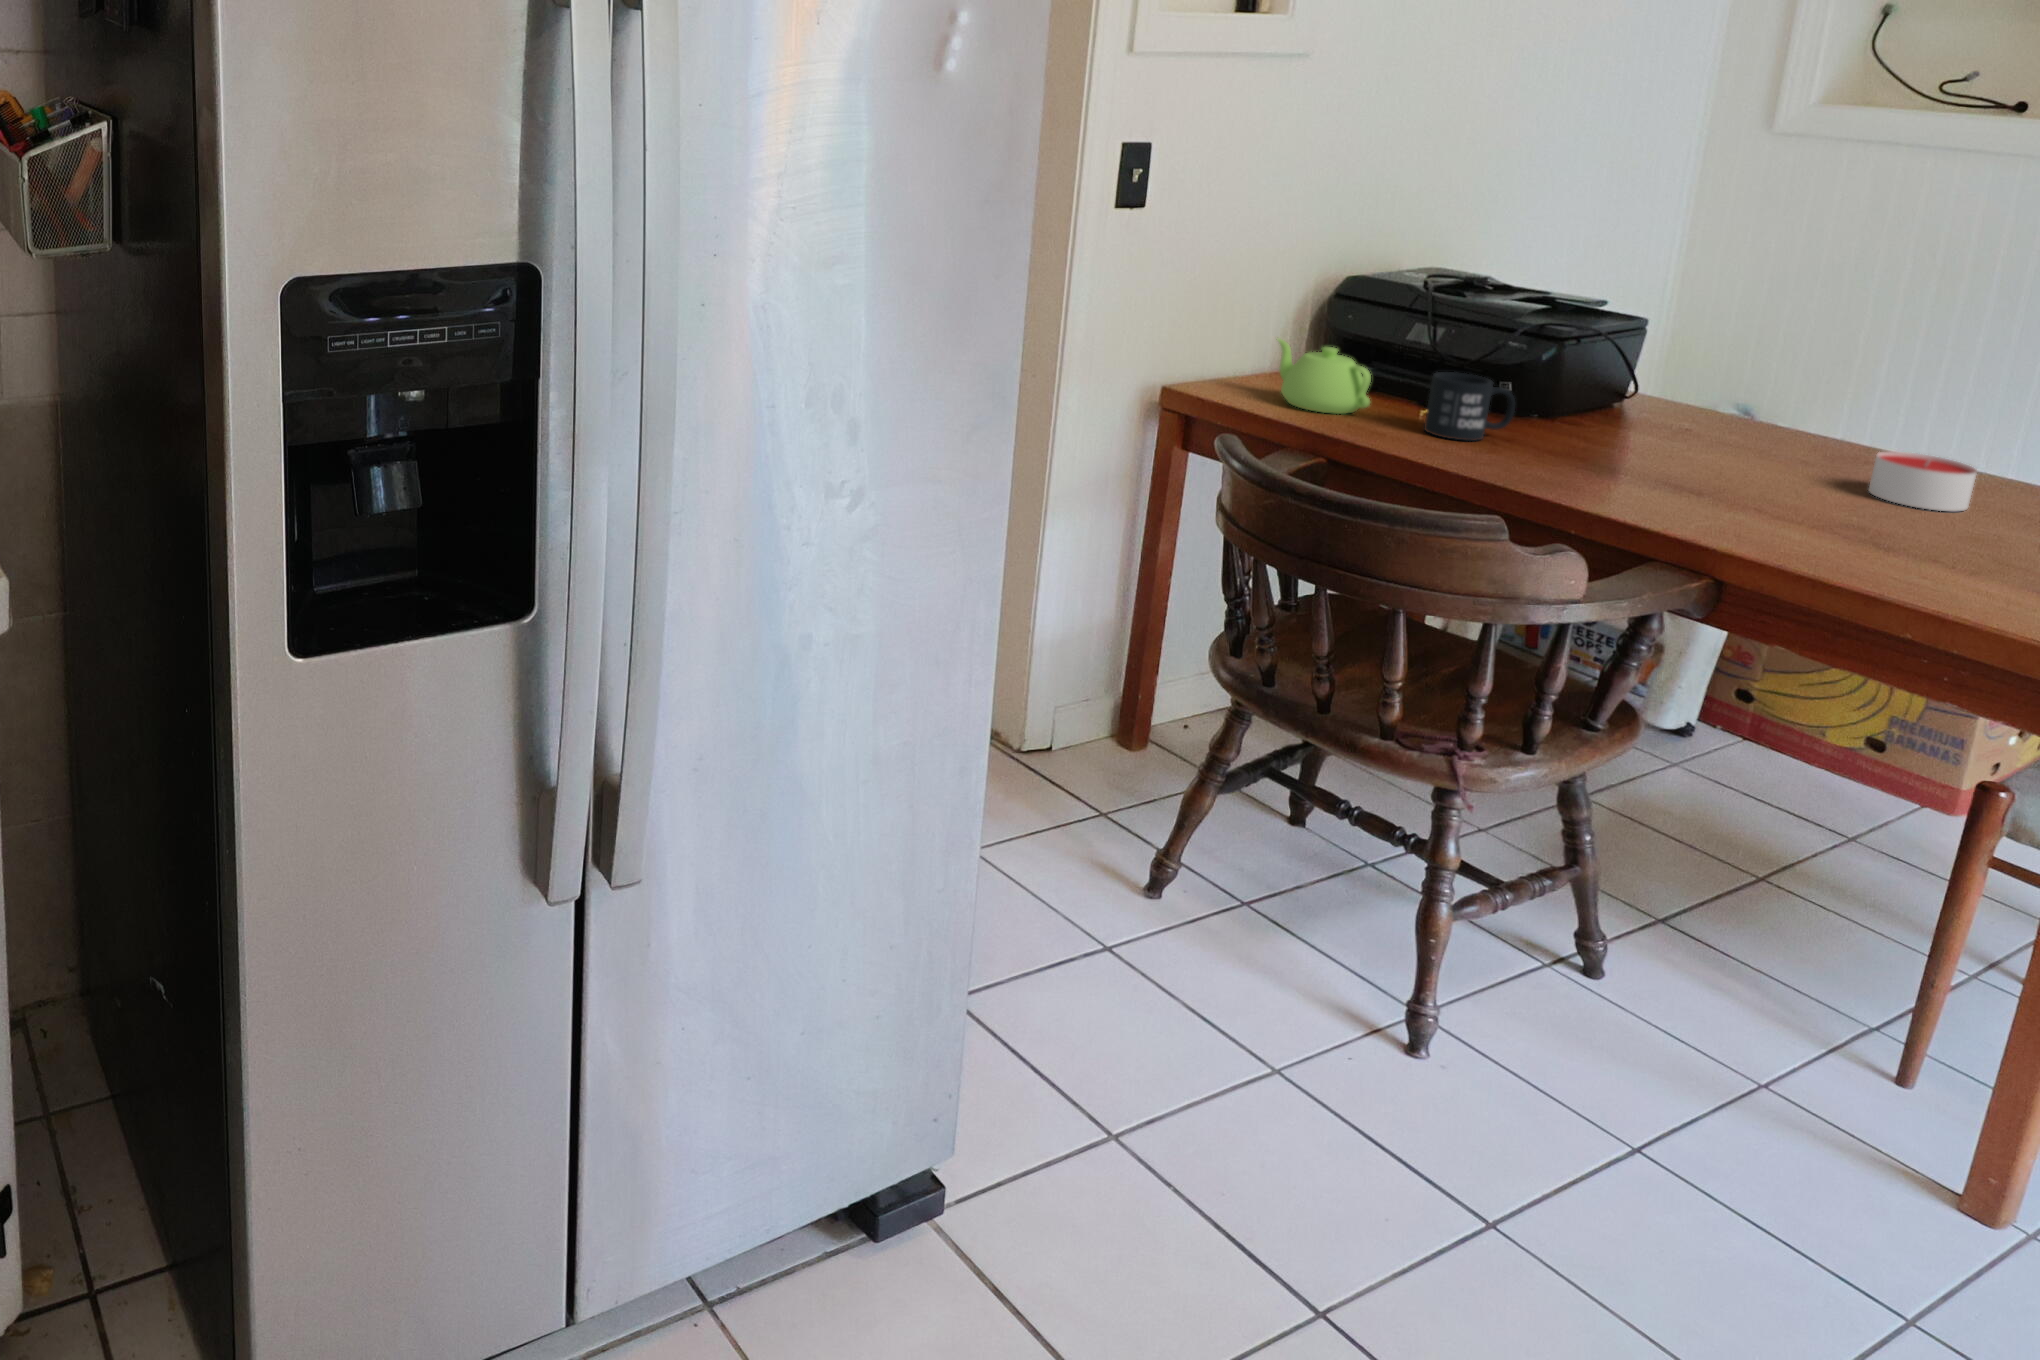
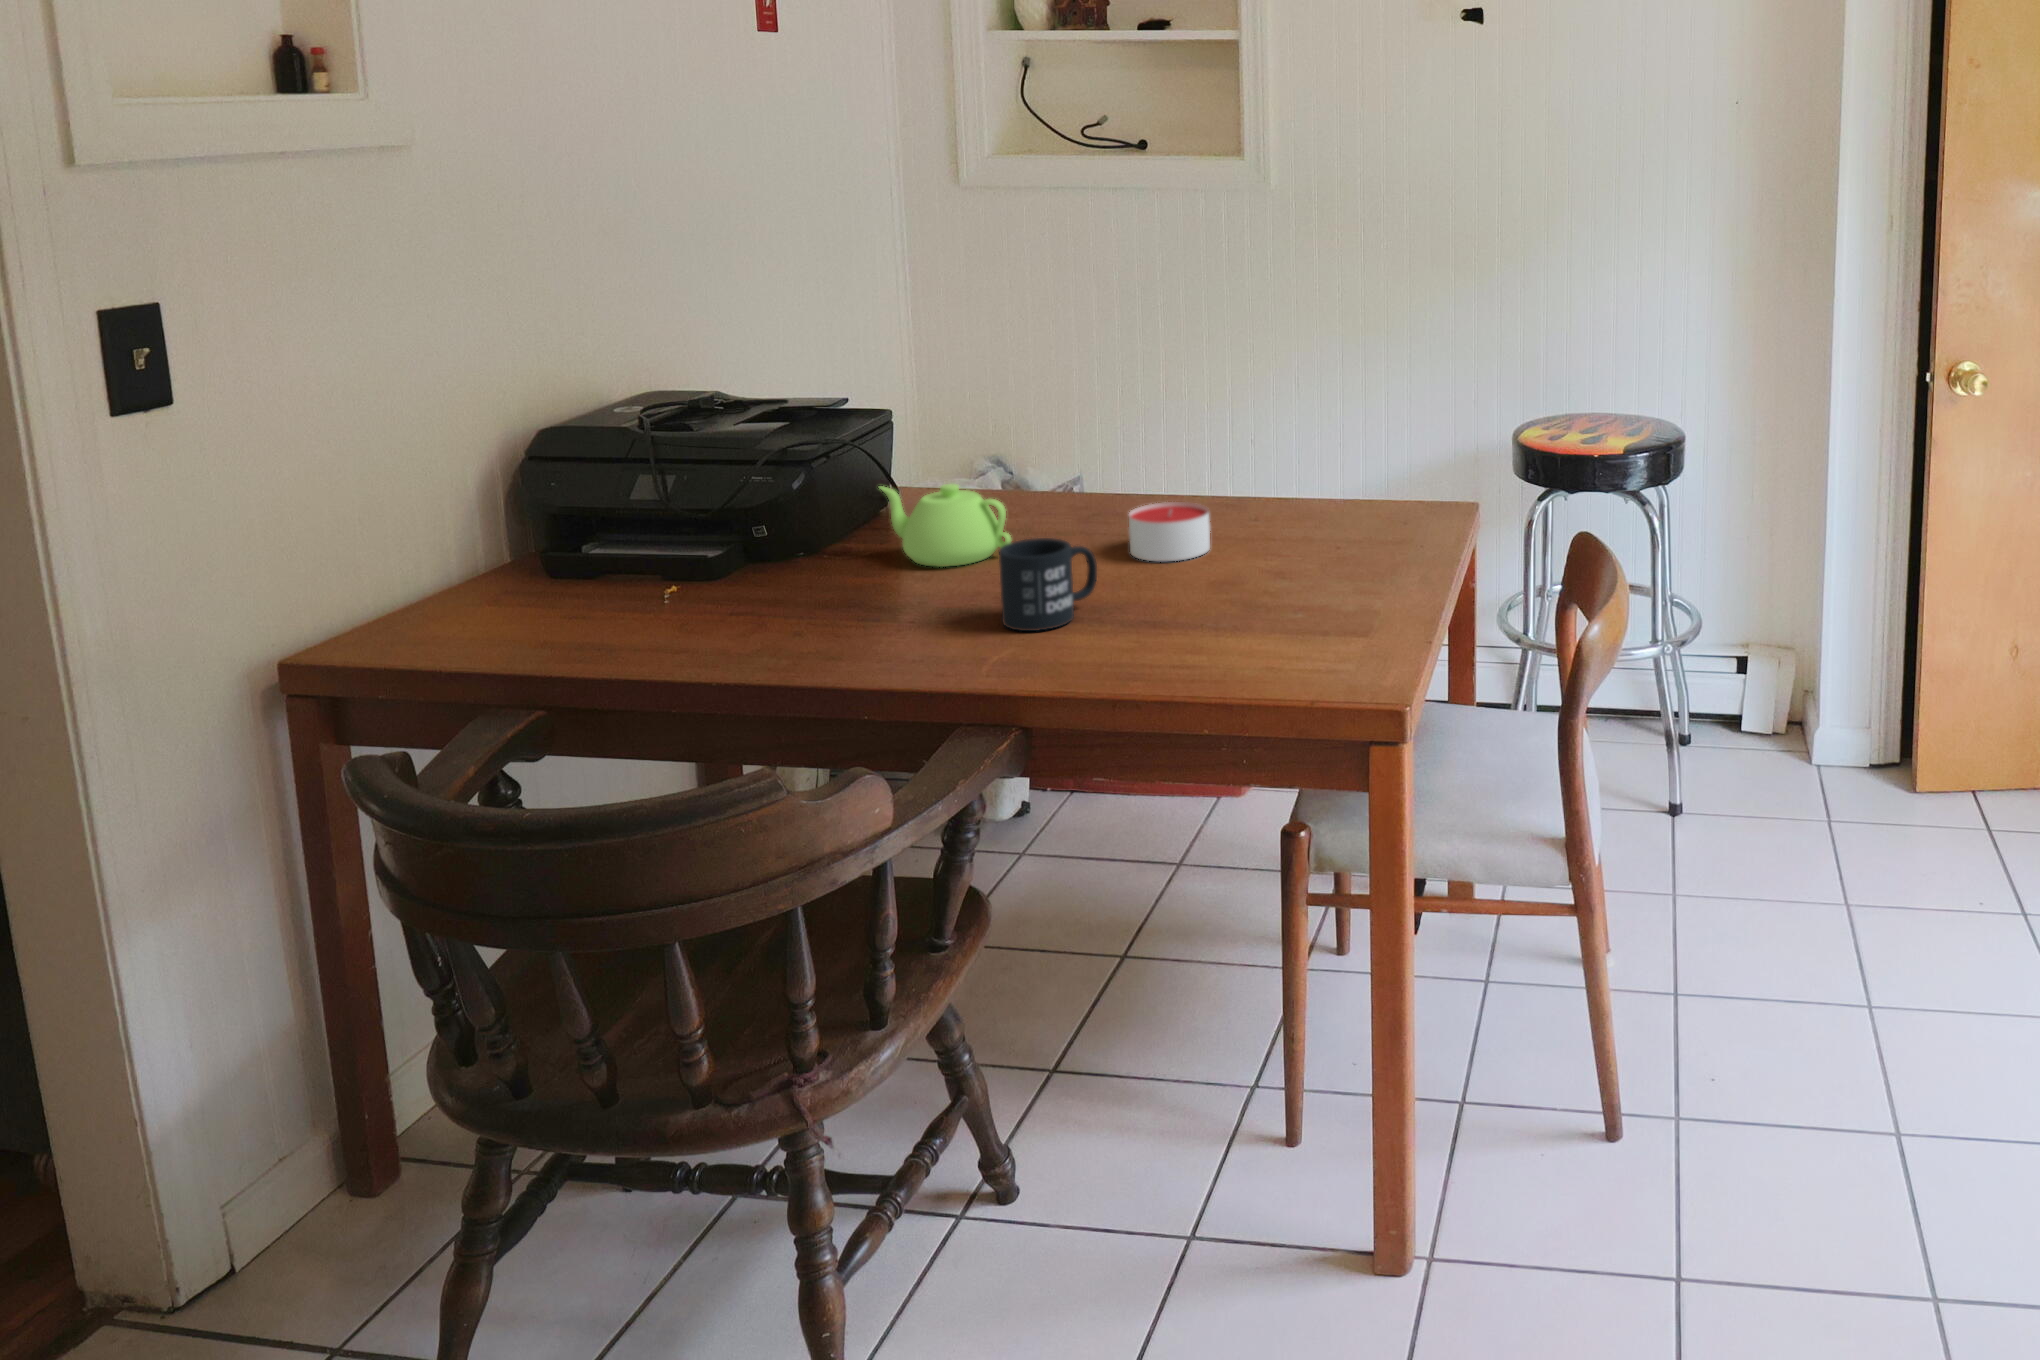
teapot: present [1278,339,1371,414] -> present [880,484,1011,567]
mug: present [1424,372,1515,441] -> present [999,538,1097,631]

